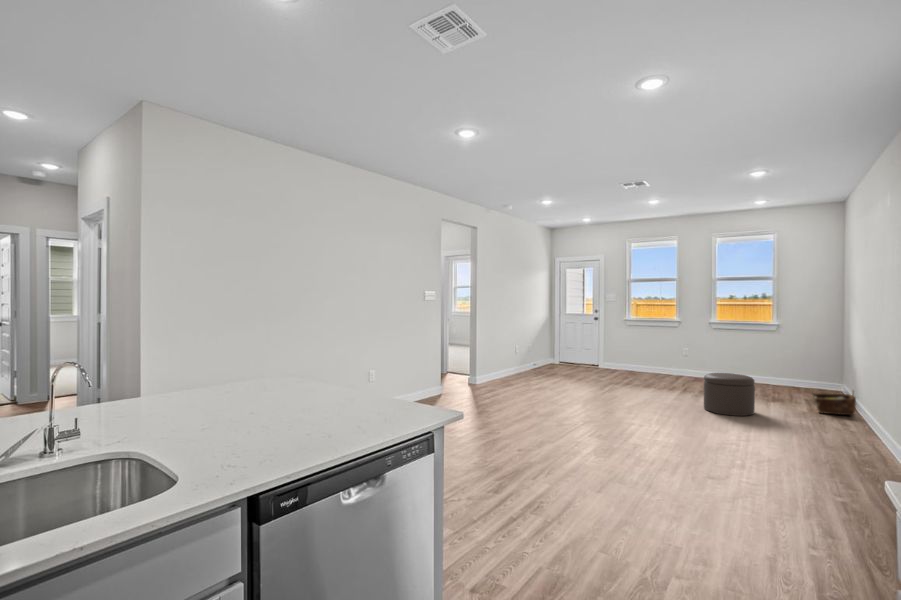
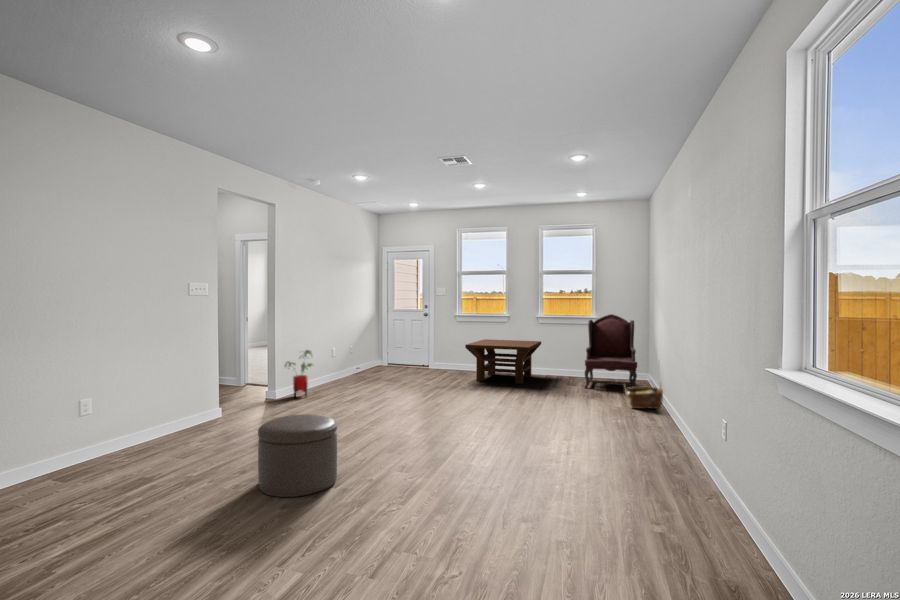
armchair: none [764,321,825,399] -> present [585,314,637,388]
coffee table: none [638,343,715,386] -> present [465,339,541,384]
house plant: none [483,346,508,386] -> present [285,350,312,397]
ottoman: present [704,373,755,416] -> present [258,414,337,497]

